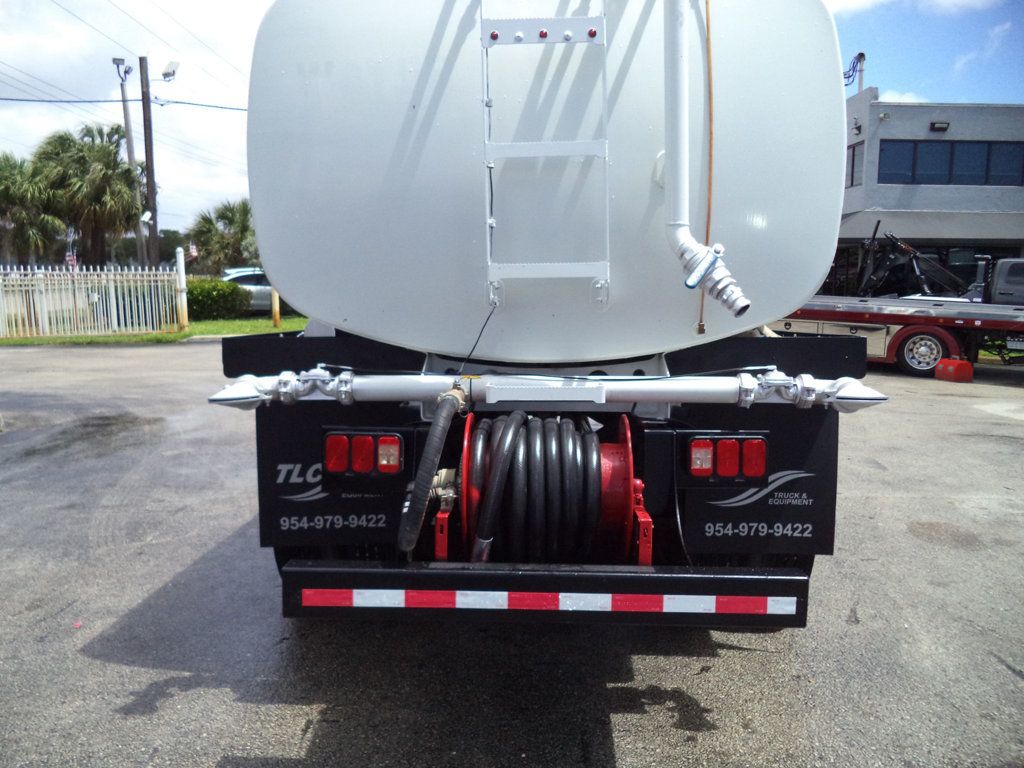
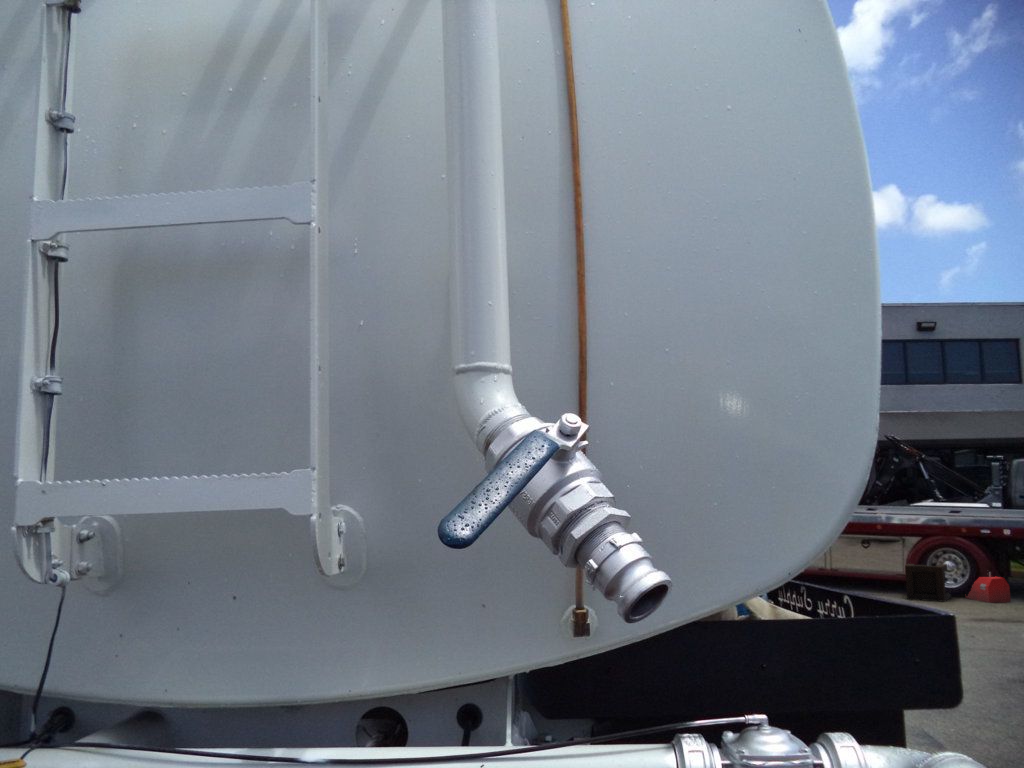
wooden crate: none [885,347,924,381] -> present [905,564,951,602]

